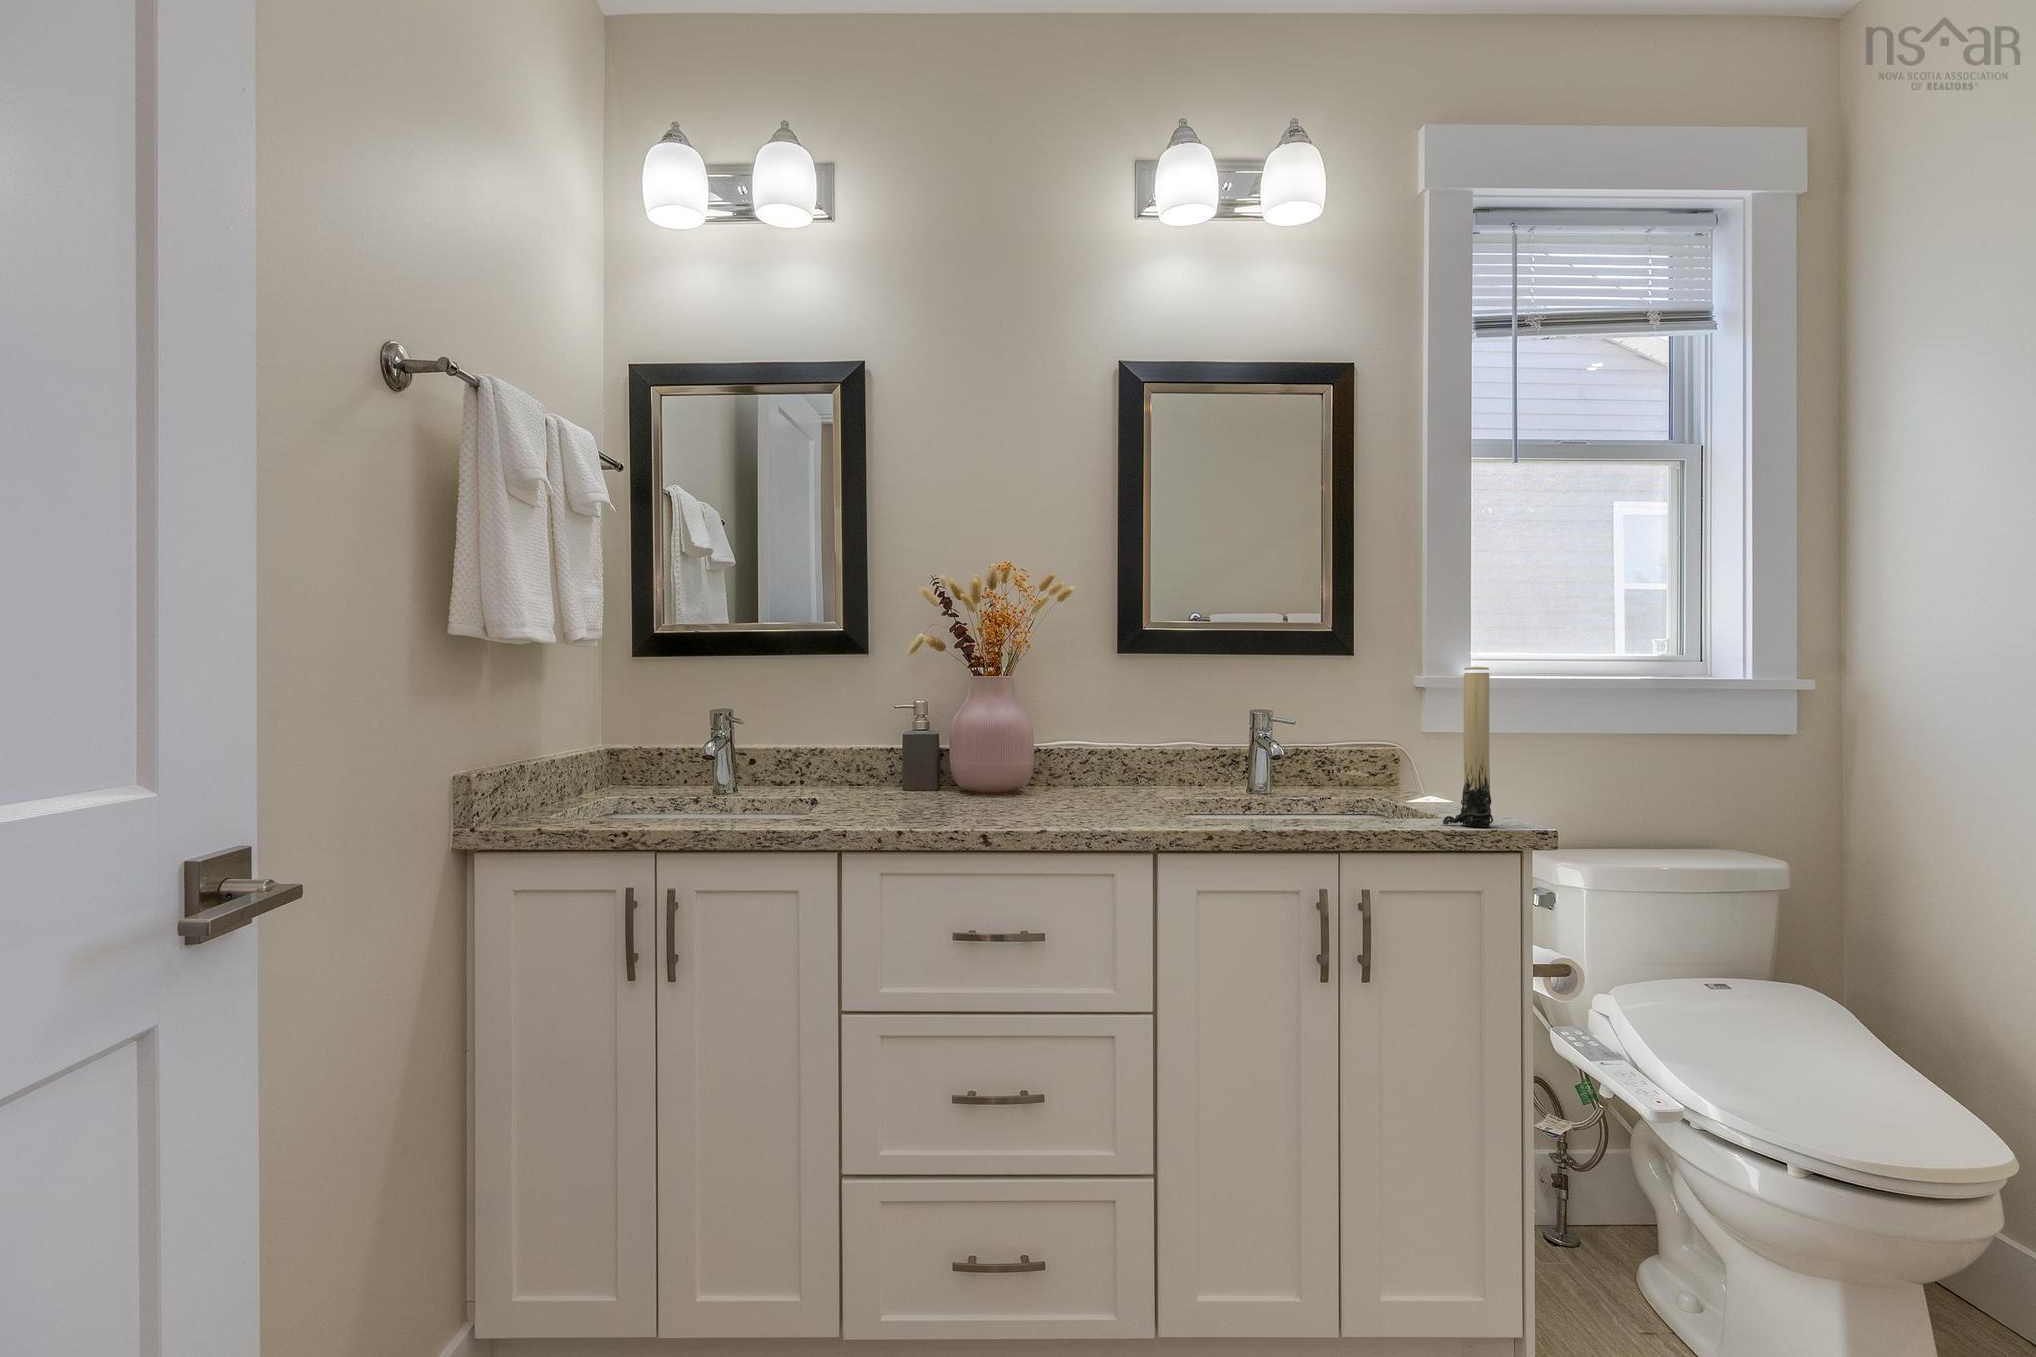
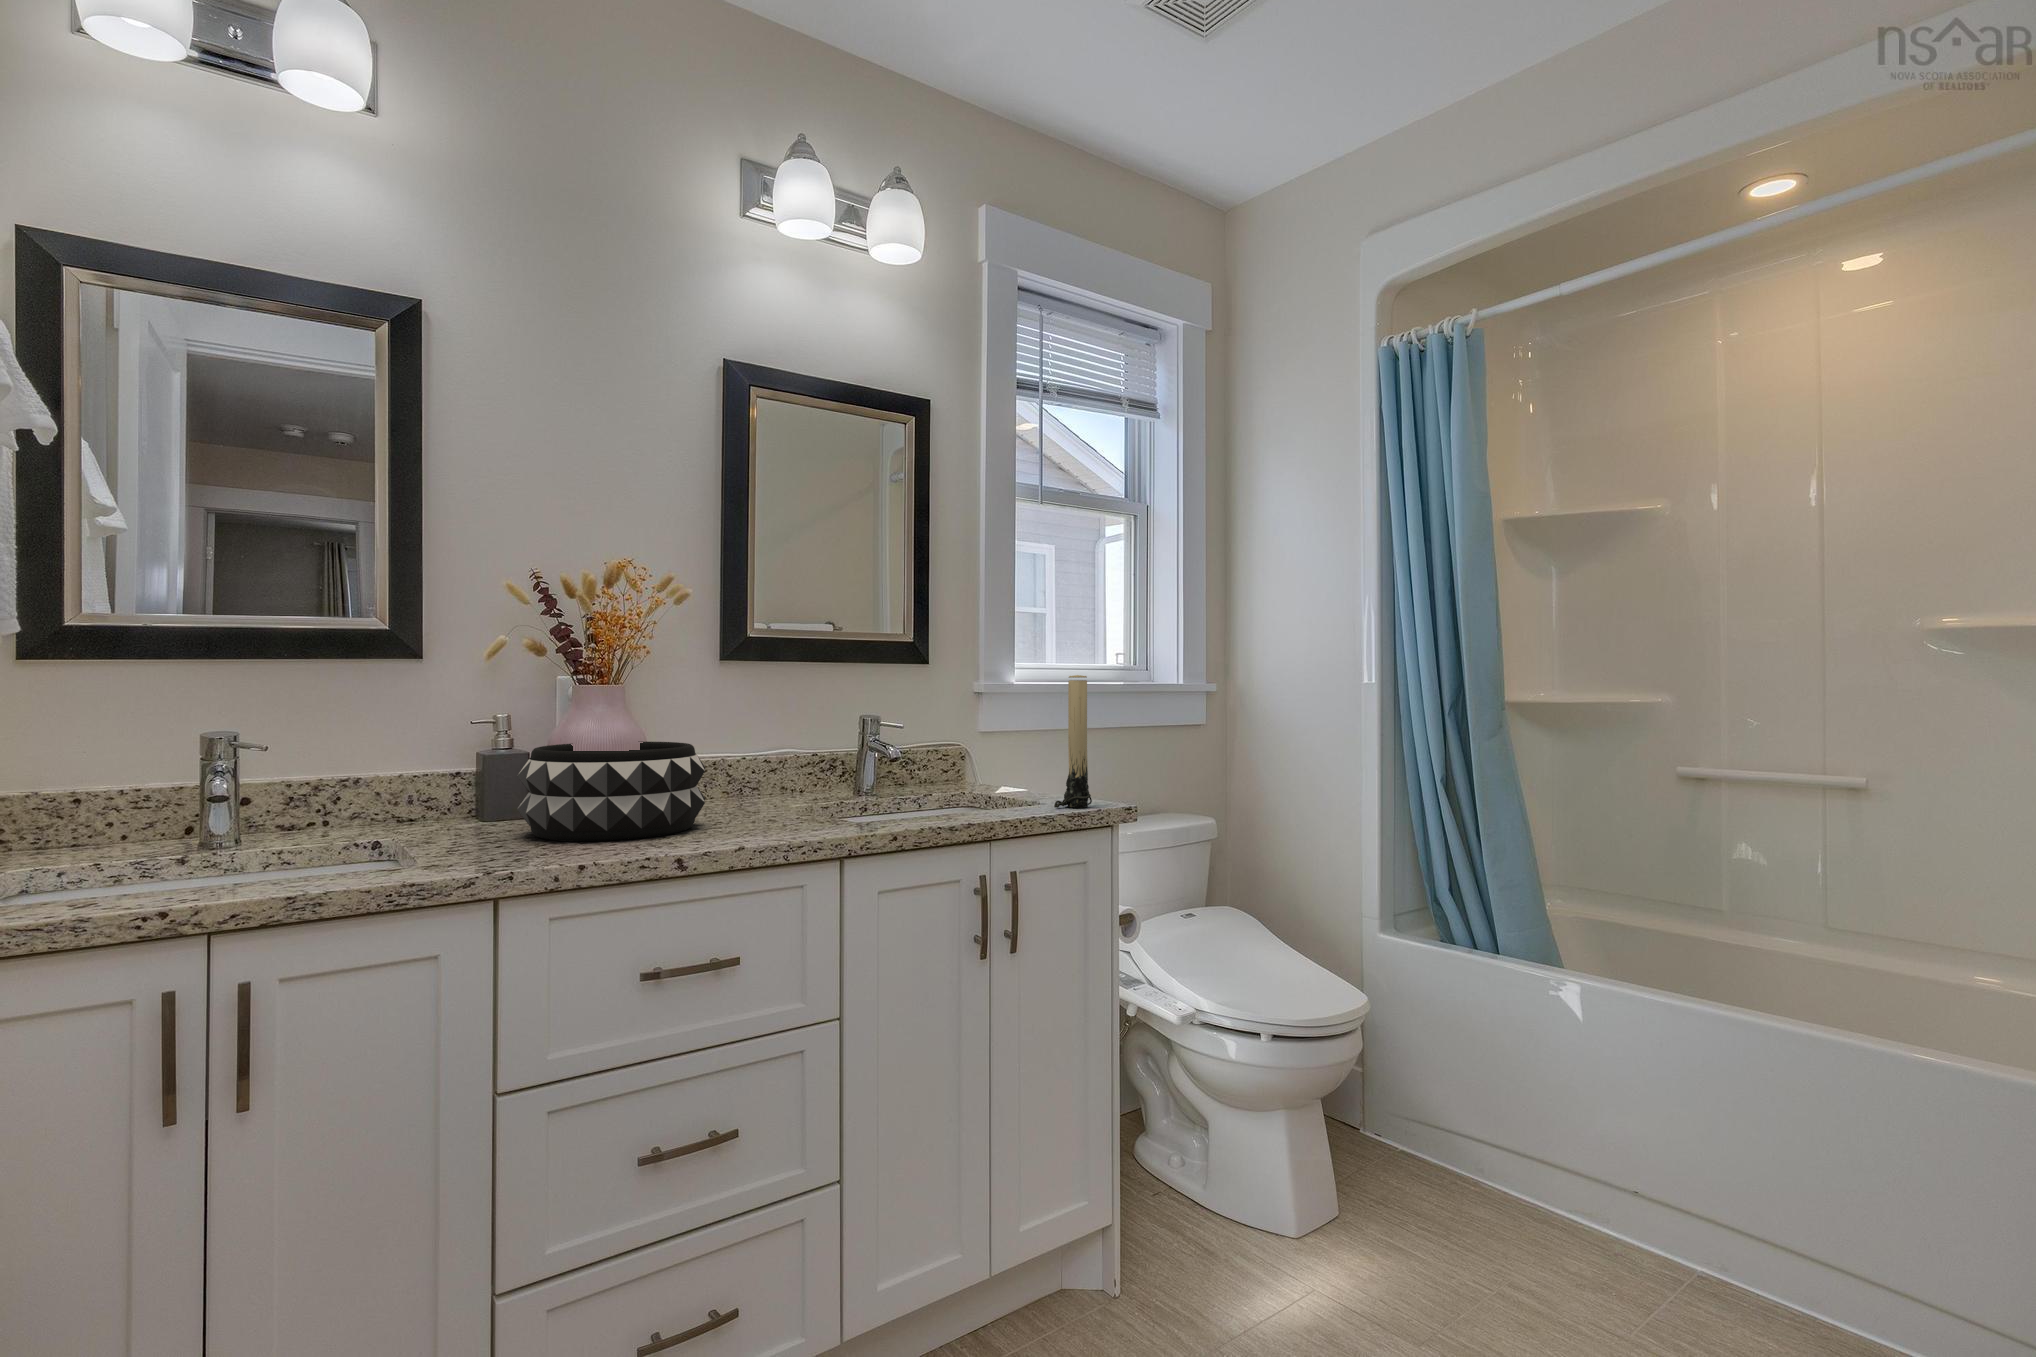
decorative bowl: none [909,728,1065,814] -> present [517,741,705,841]

